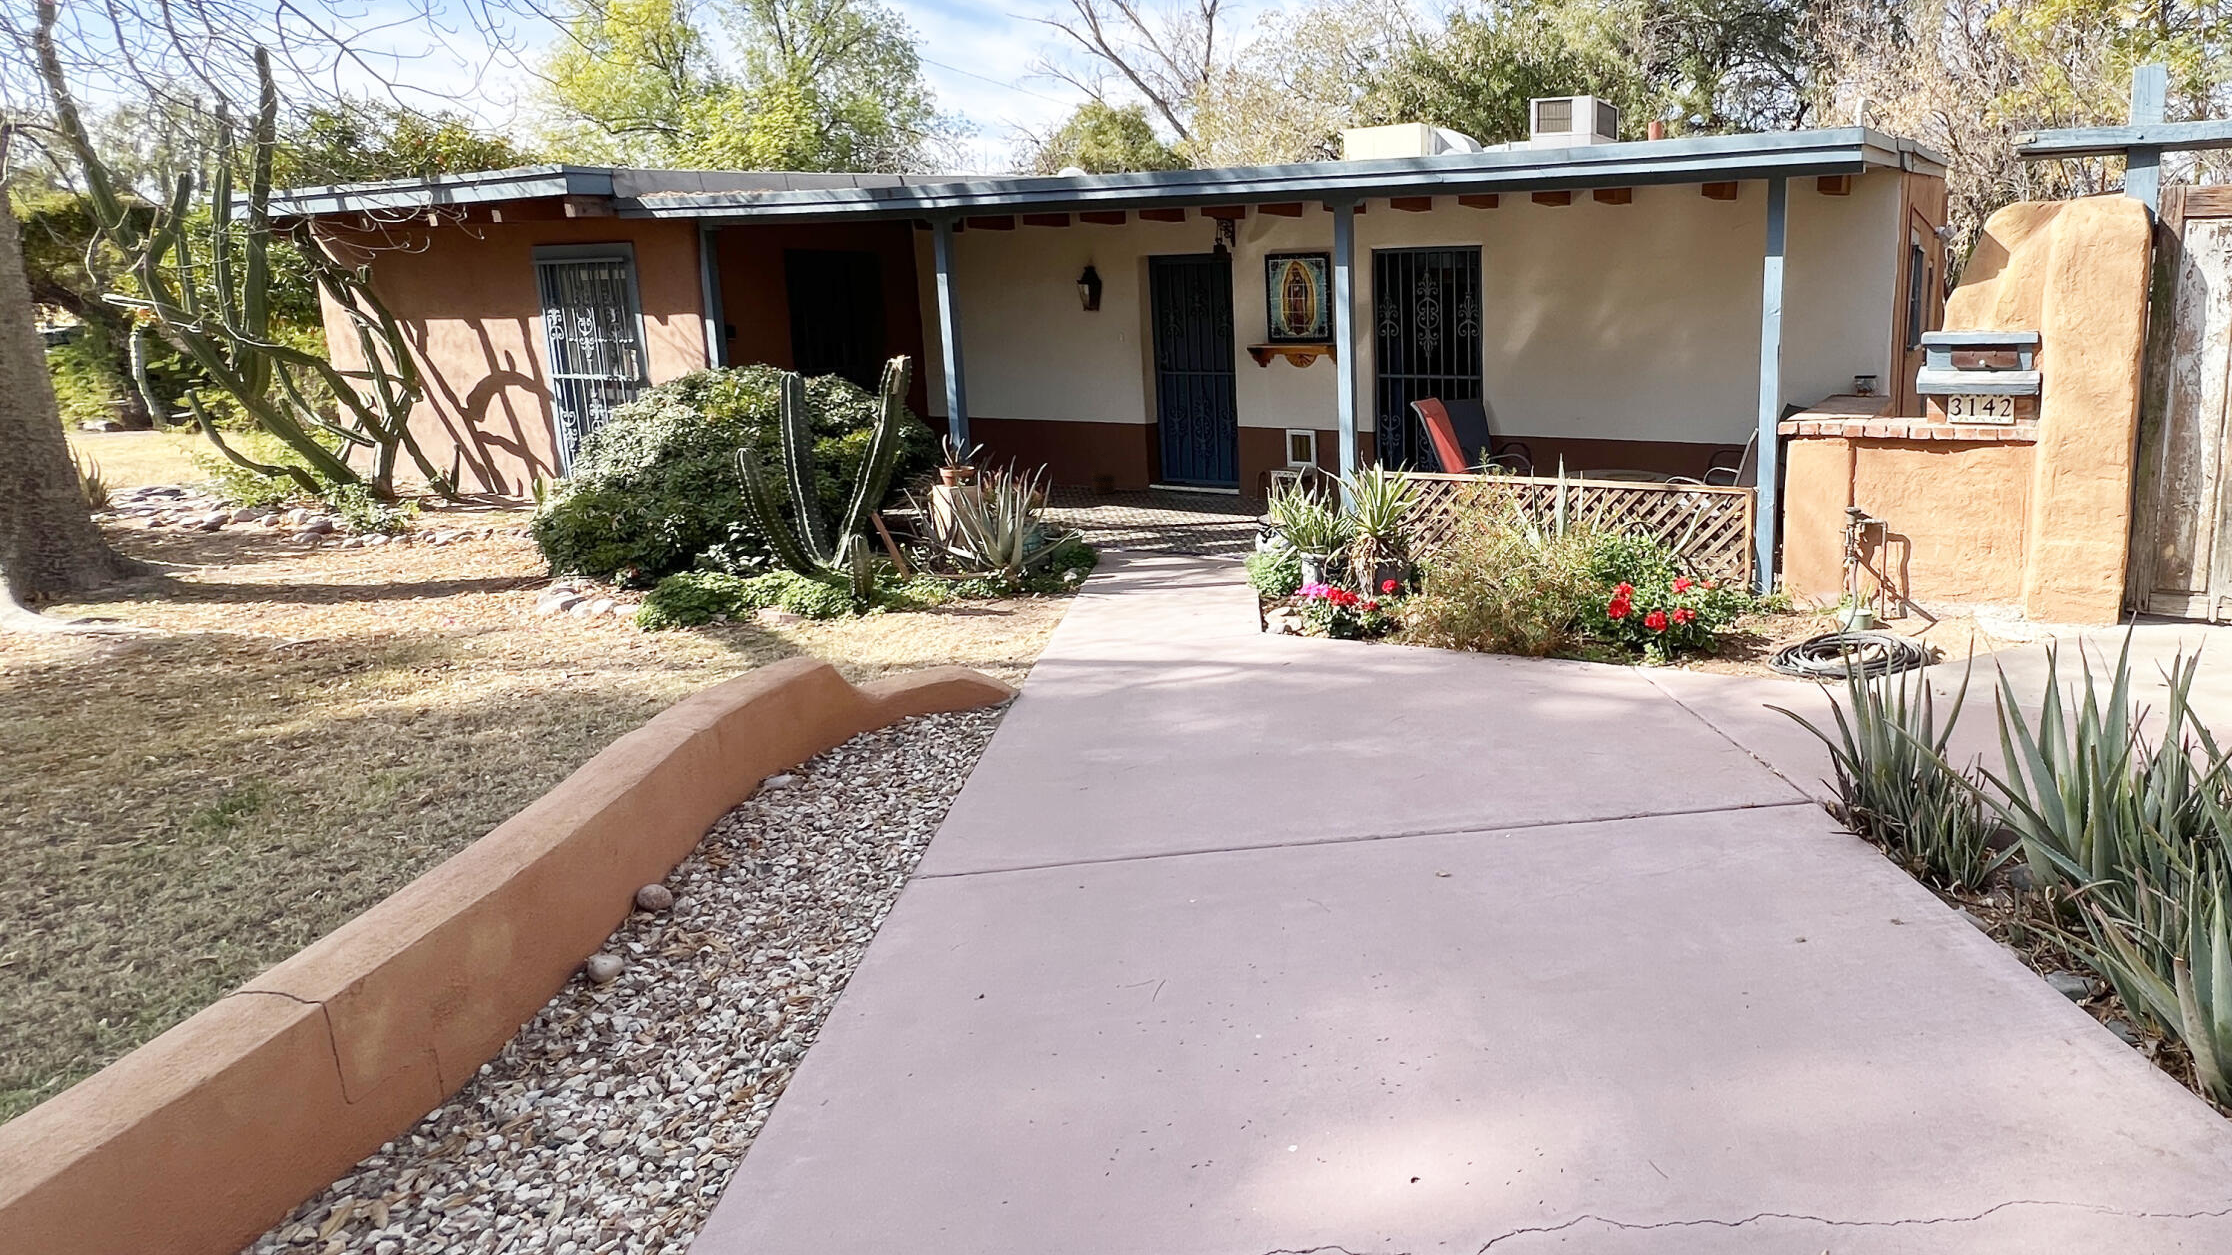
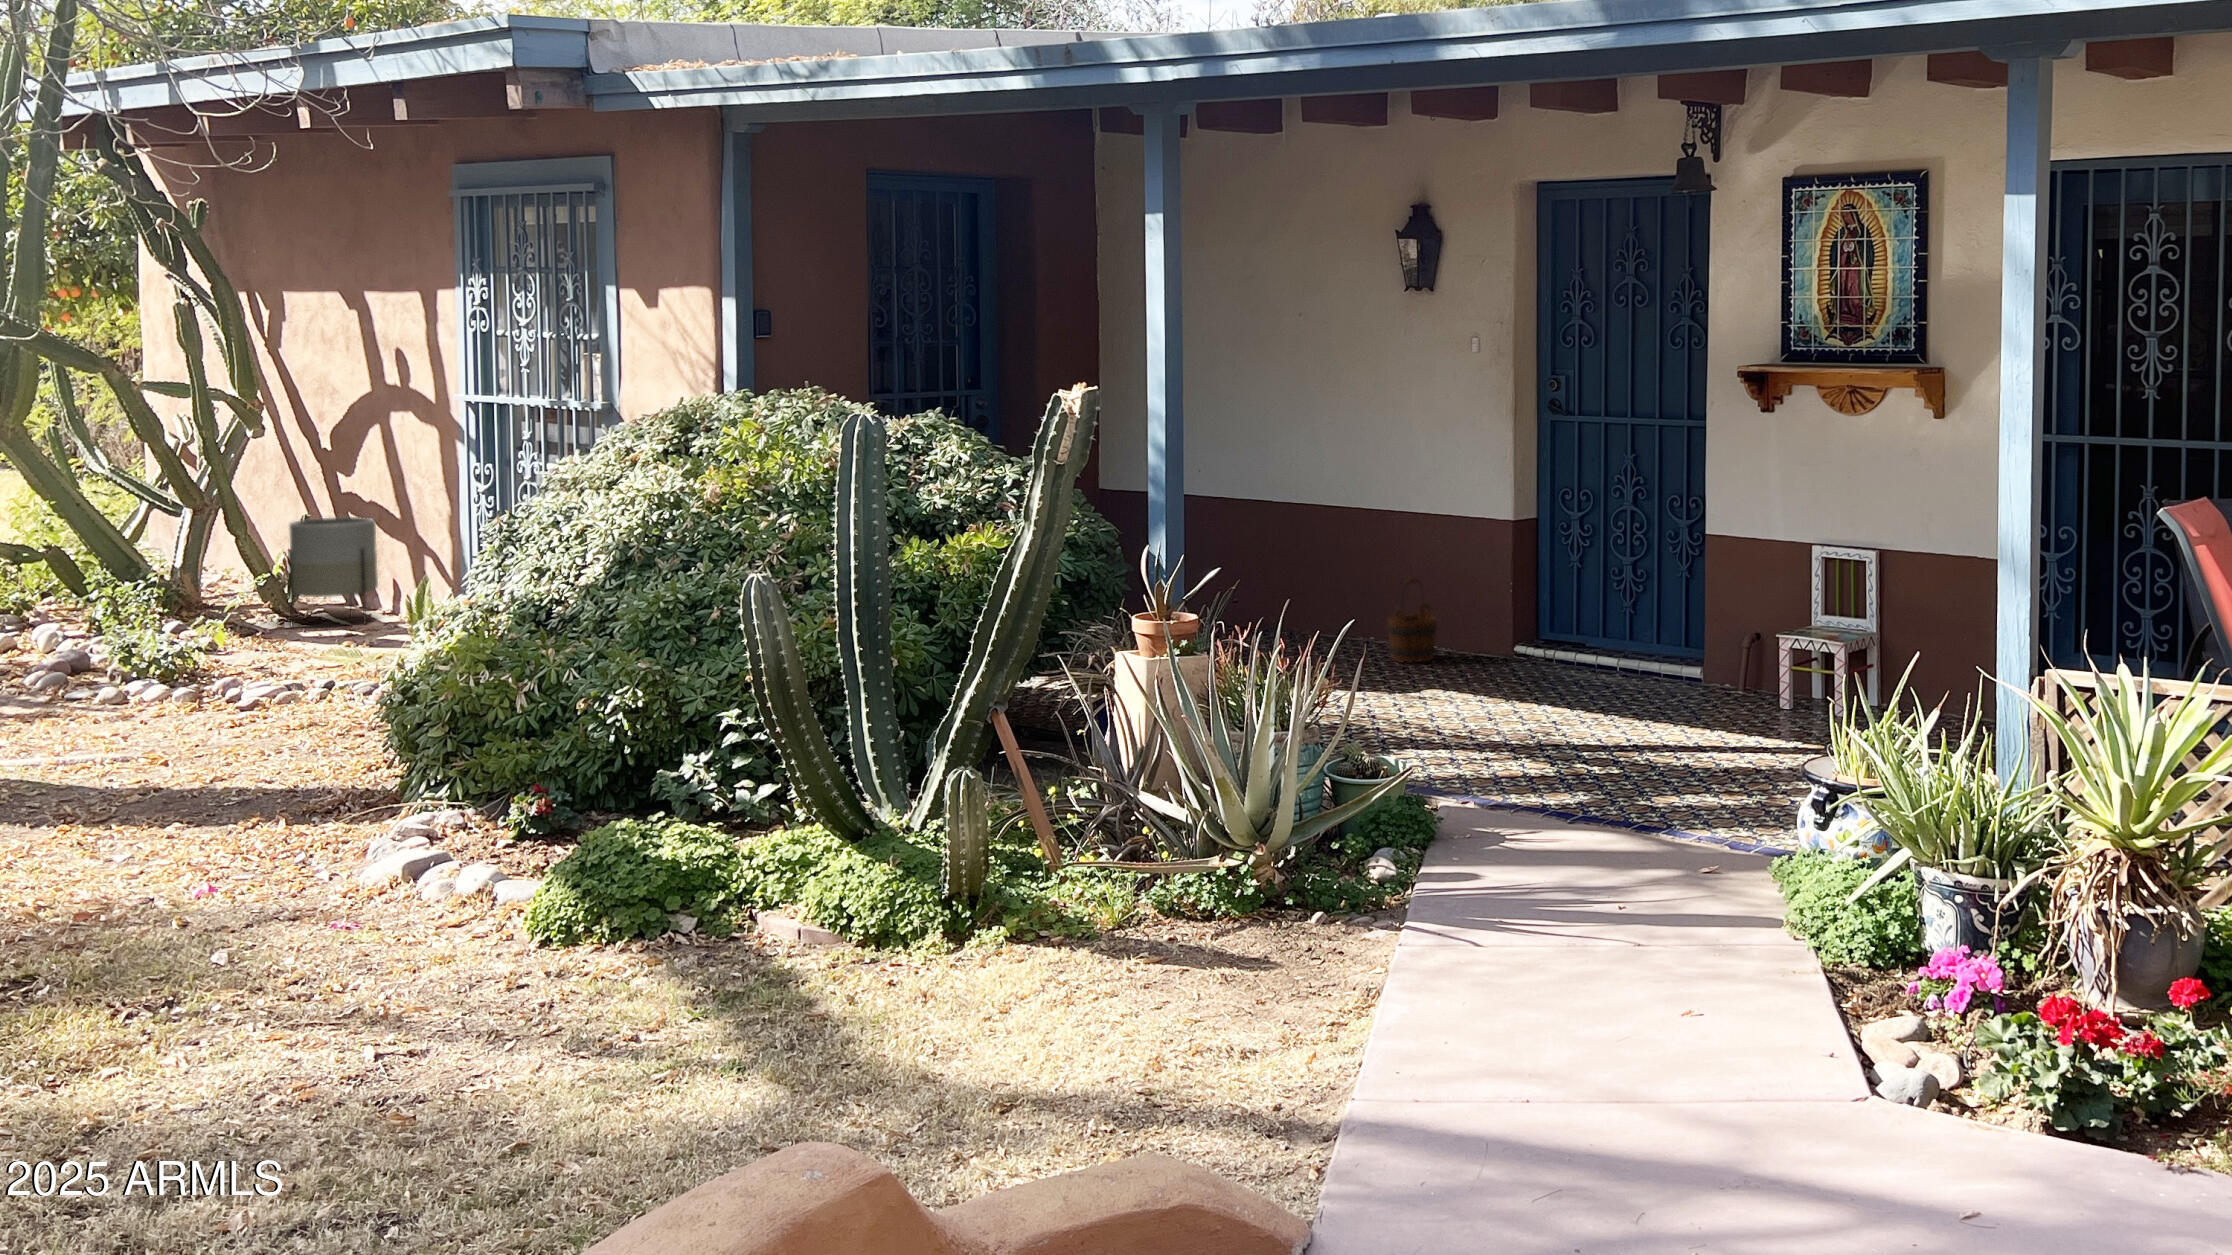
planter: none [448,445,511,506] -> present [288,517,378,624]

